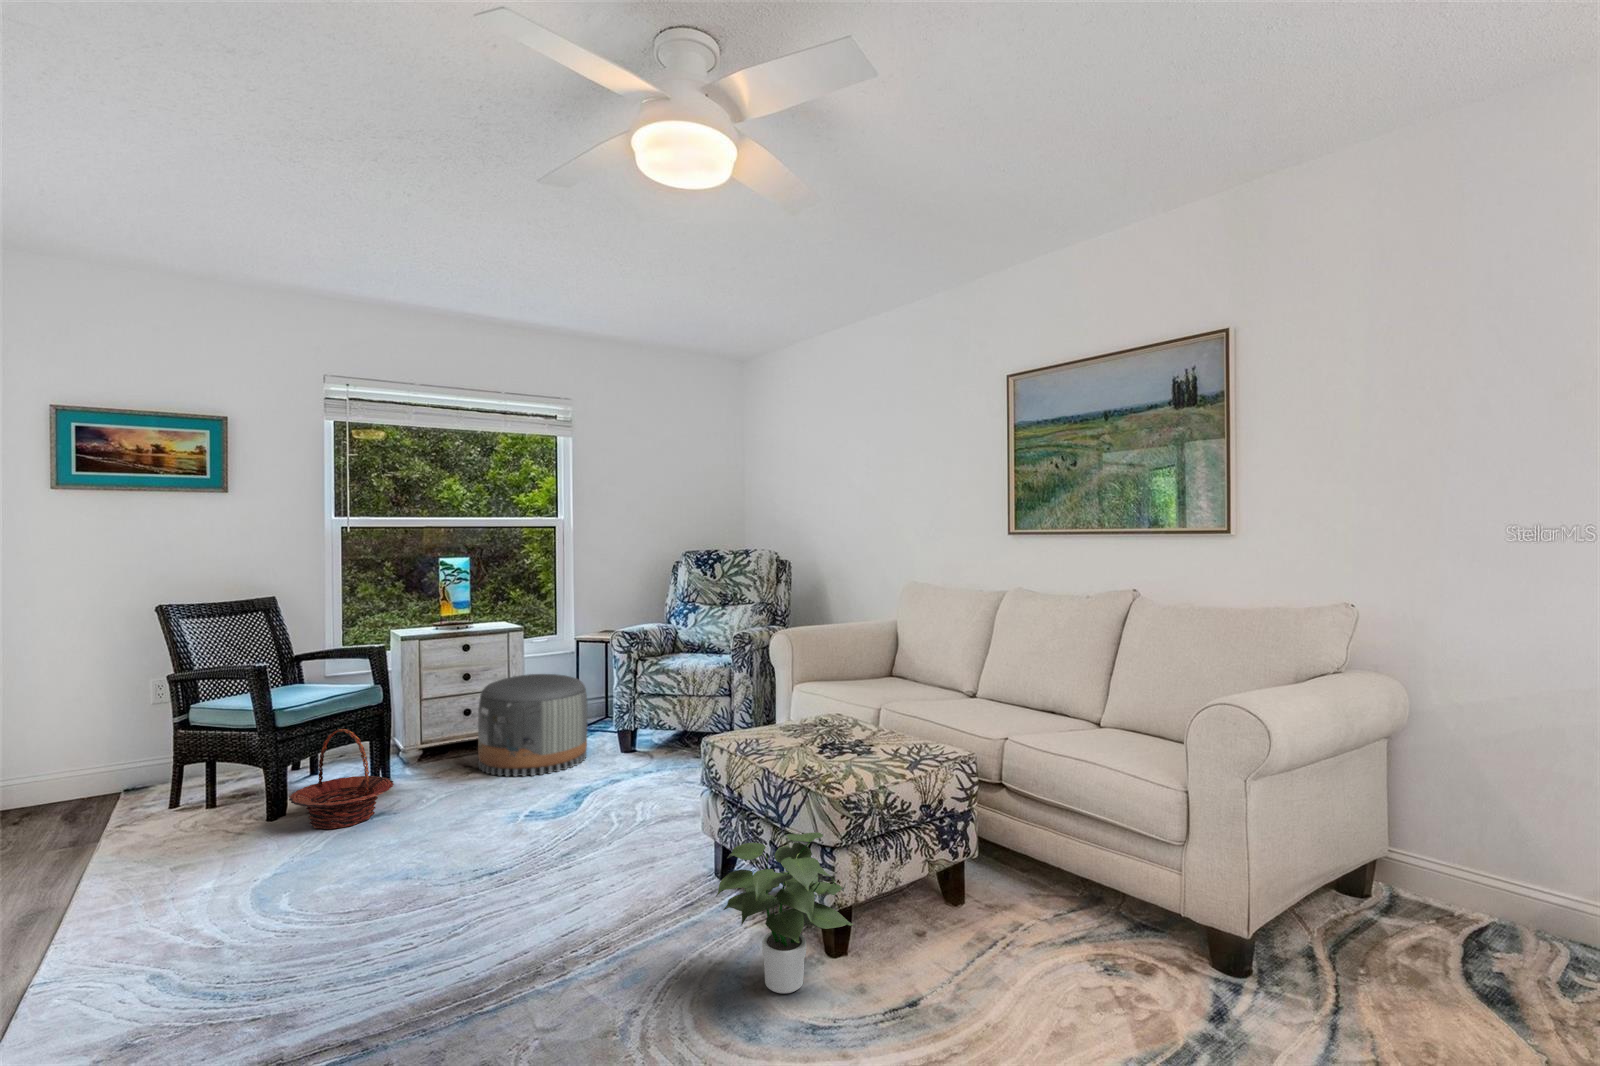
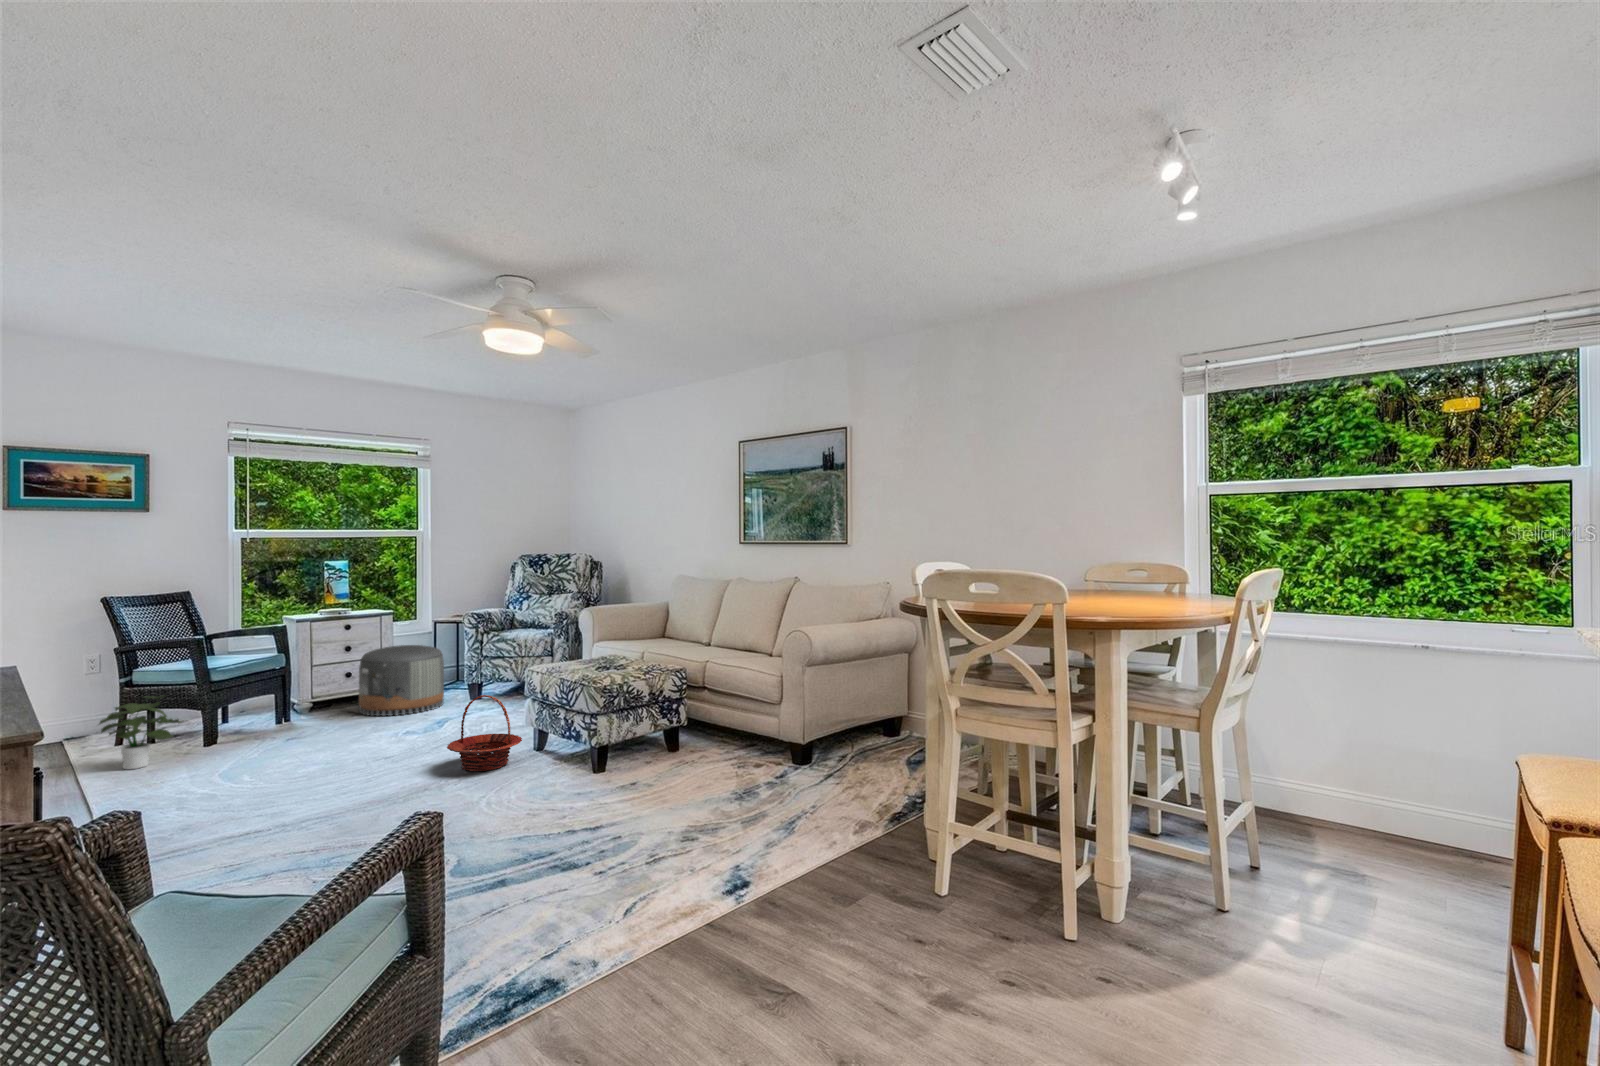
basket: present [289,729,394,829] -> present [447,695,522,771]
potted plant: present [716,833,853,993] -> present [99,696,182,769]

